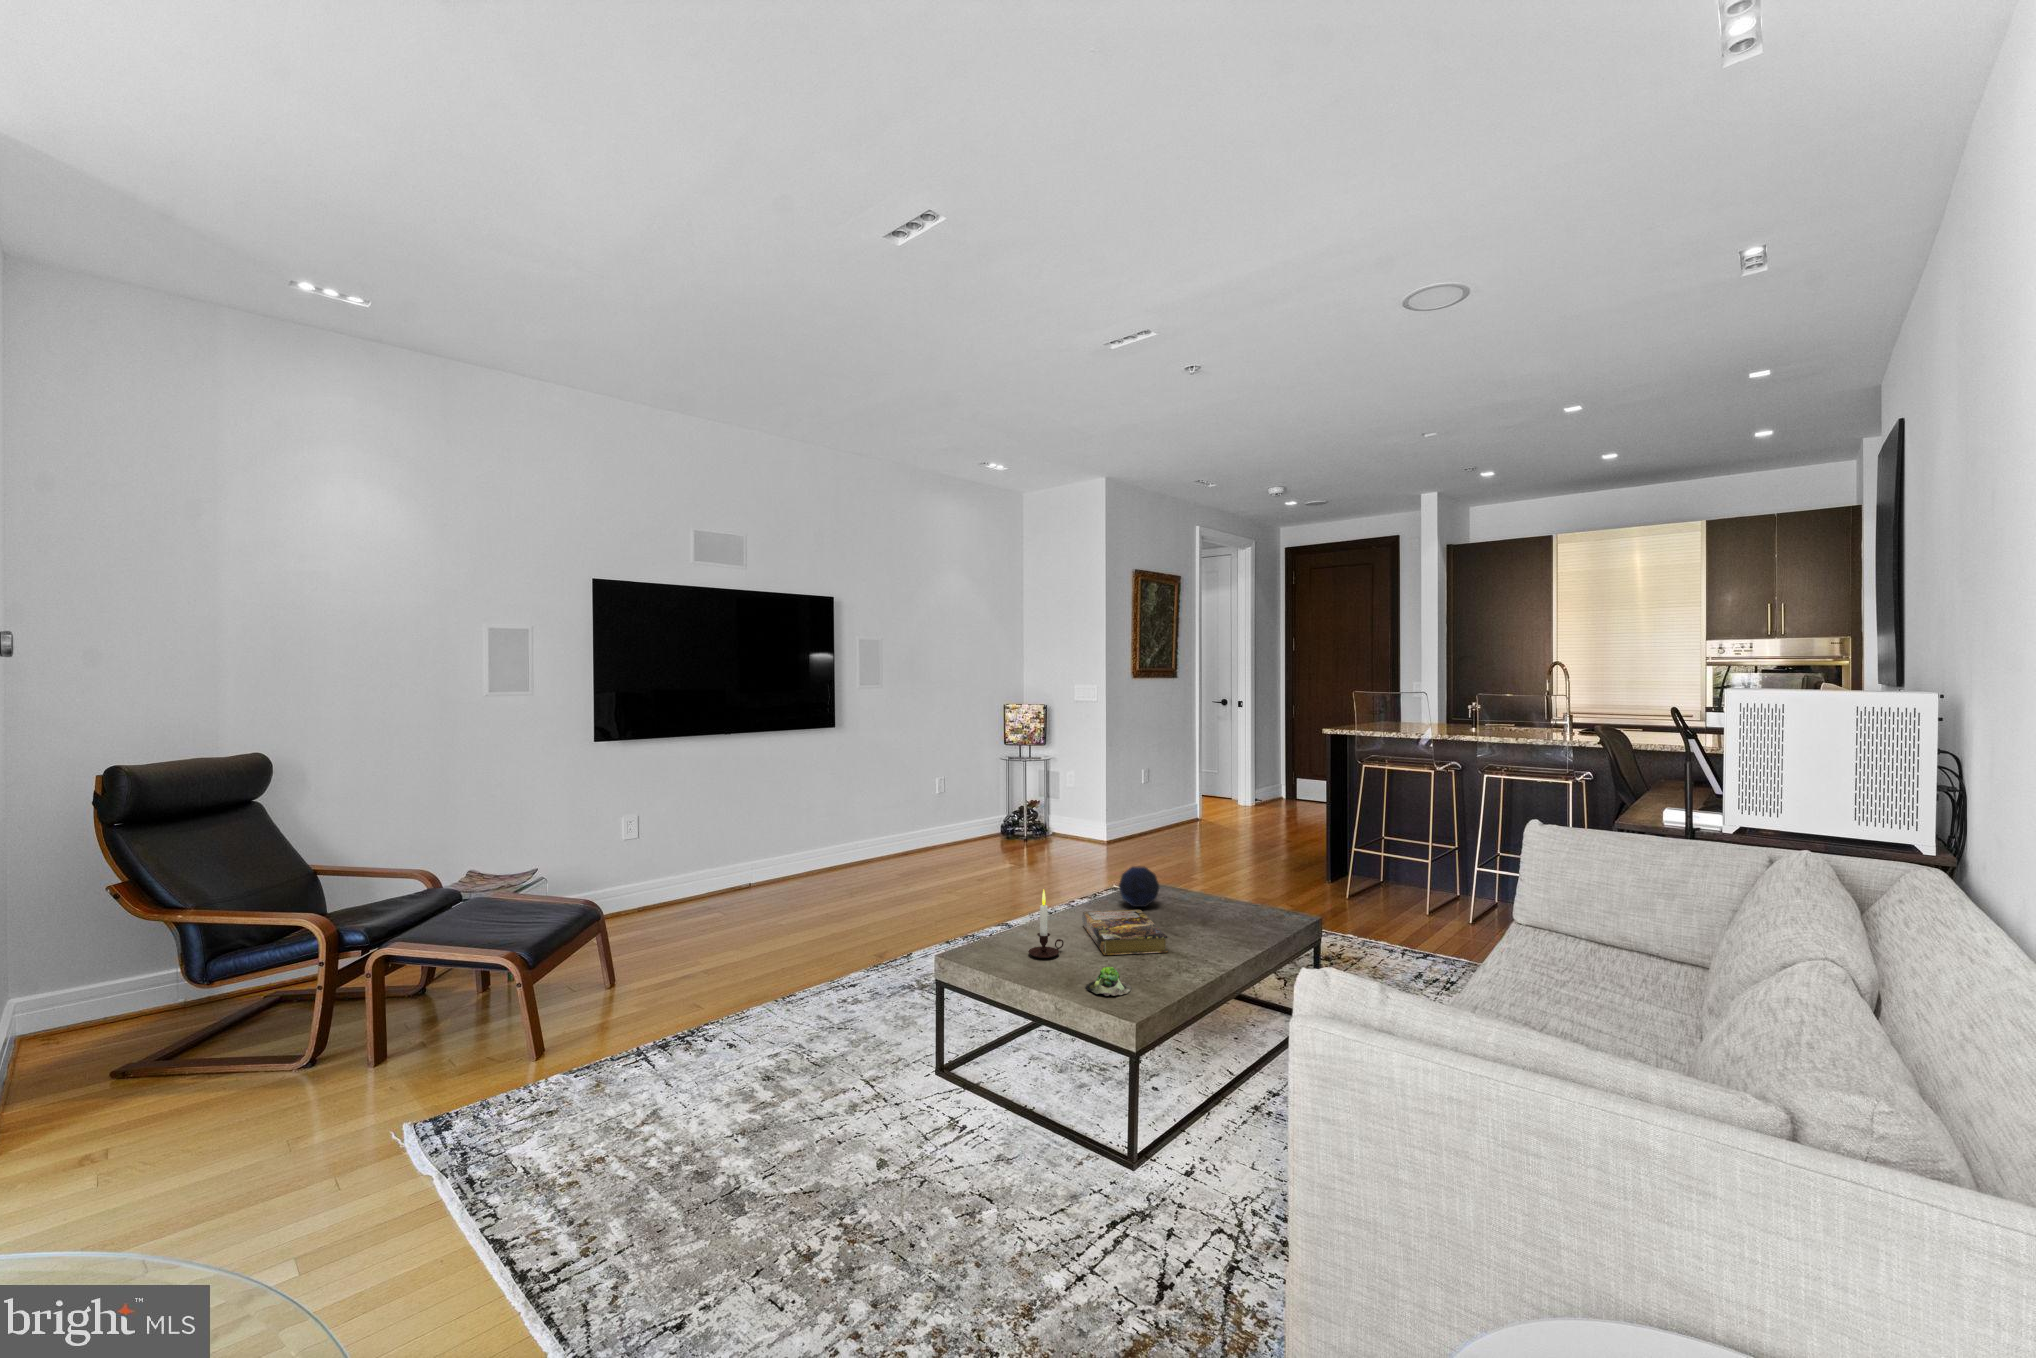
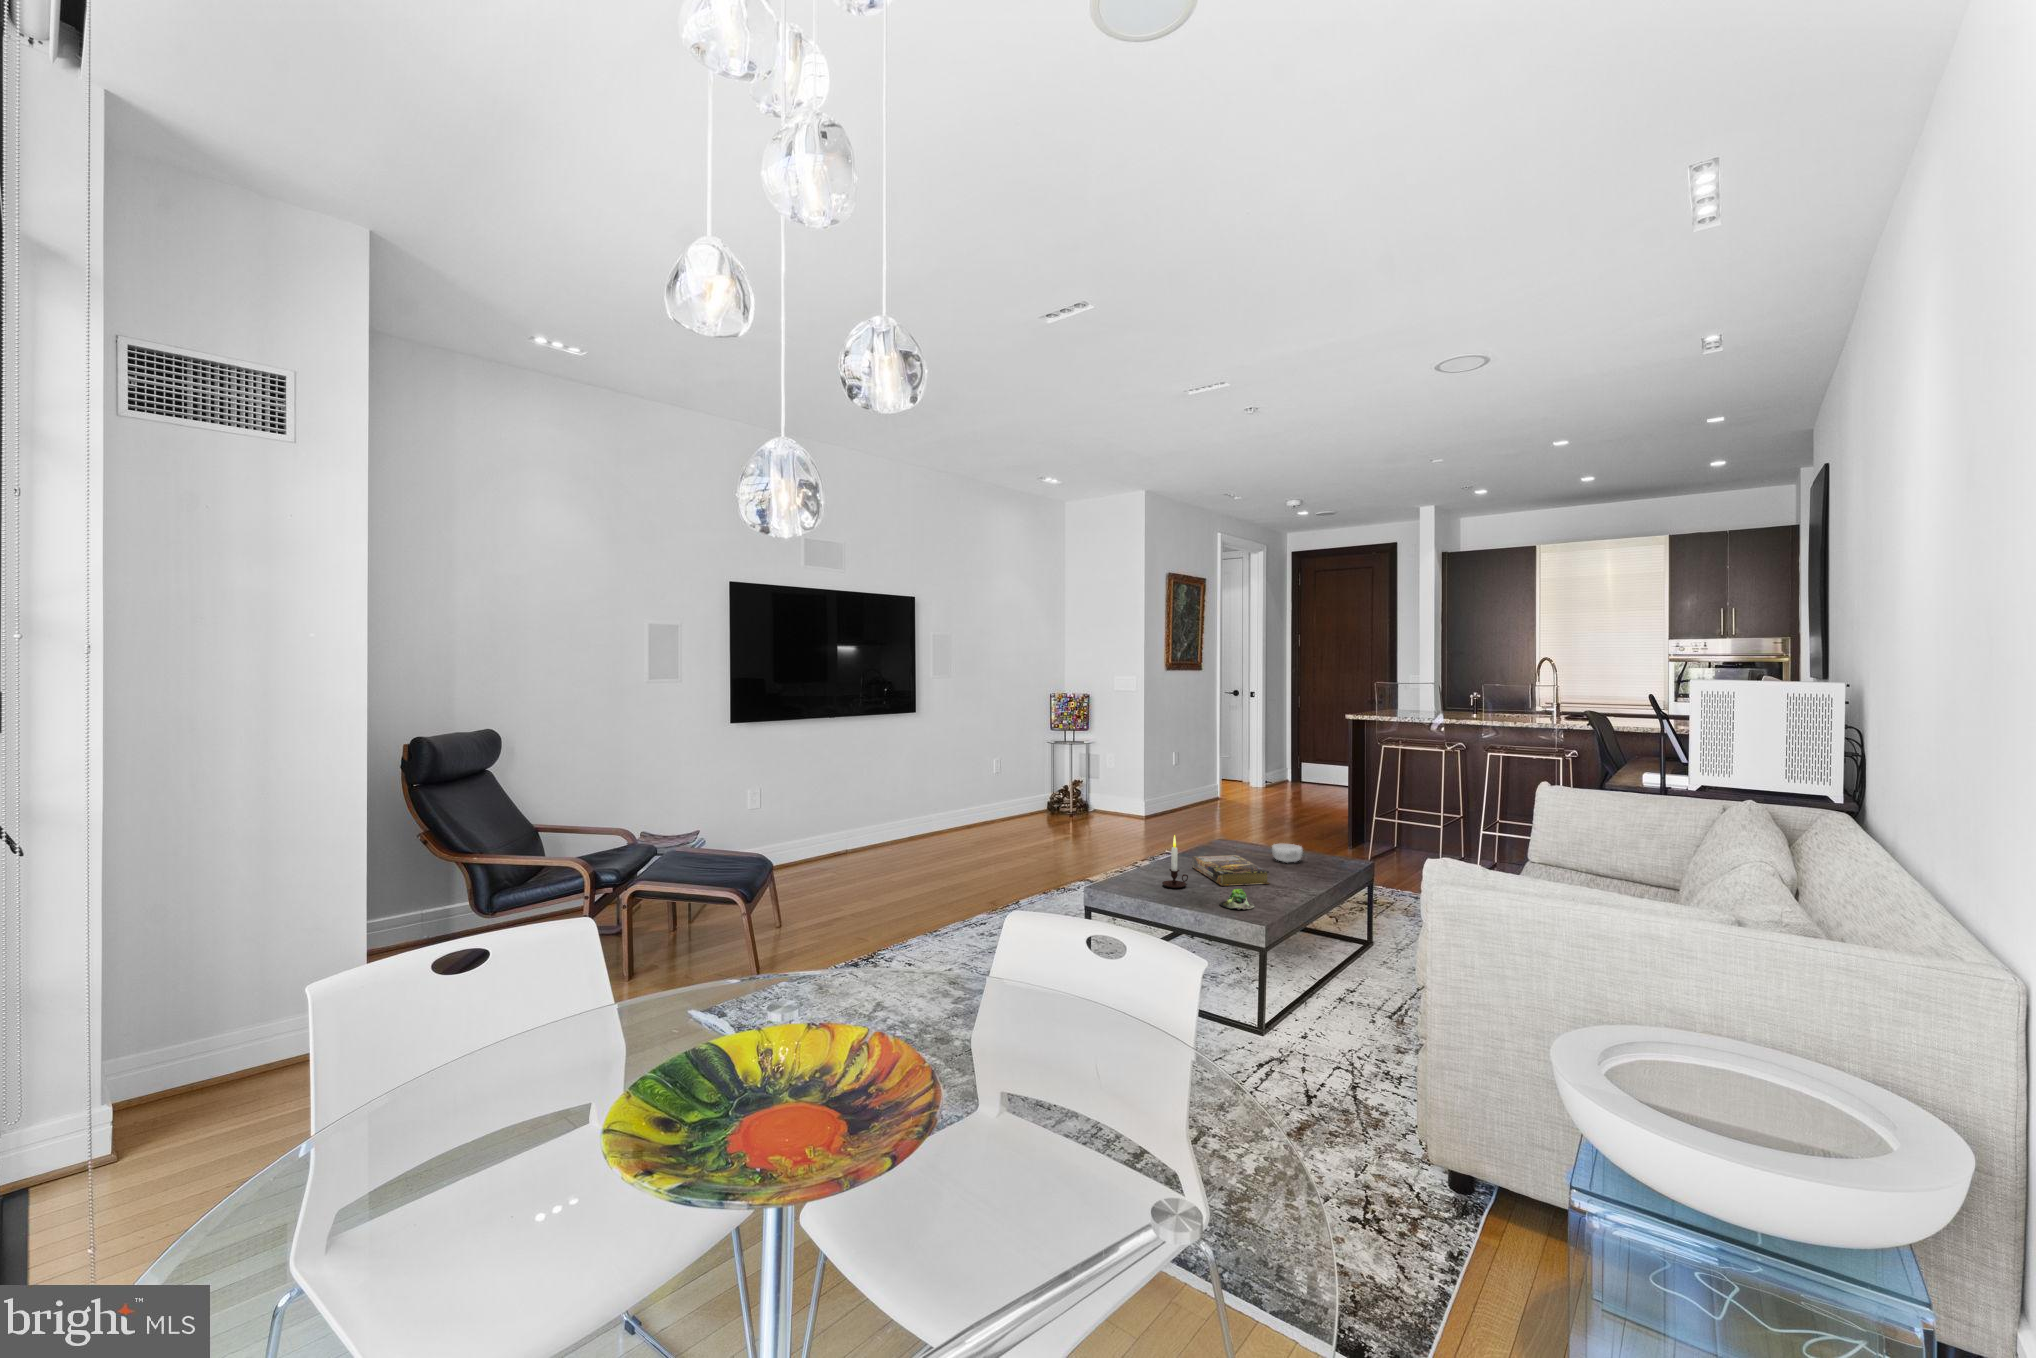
decorative orb: present [1119,866,1159,907] -> none [1213,823,1246,855]
decorative bowl: none [1189,894,1226,919] -> present [1272,844,1303,862]

